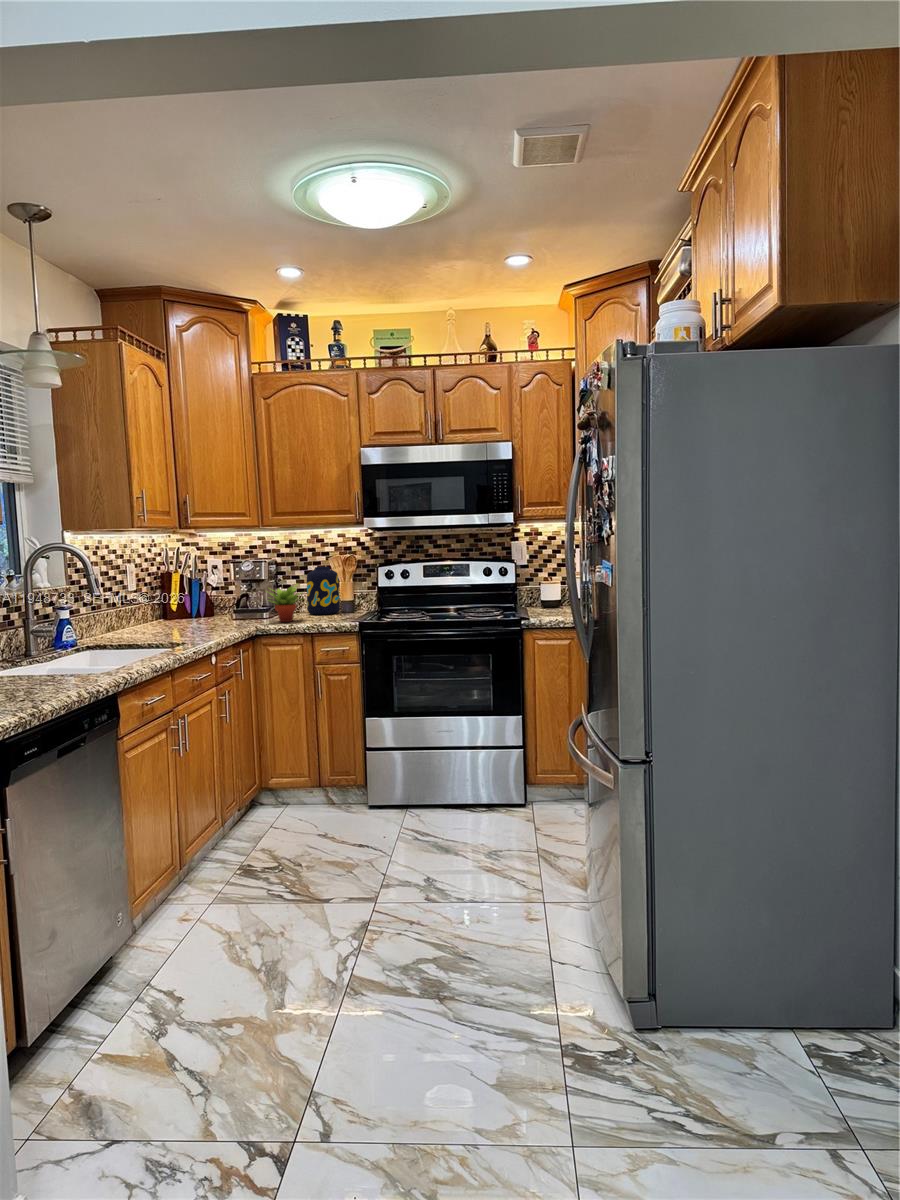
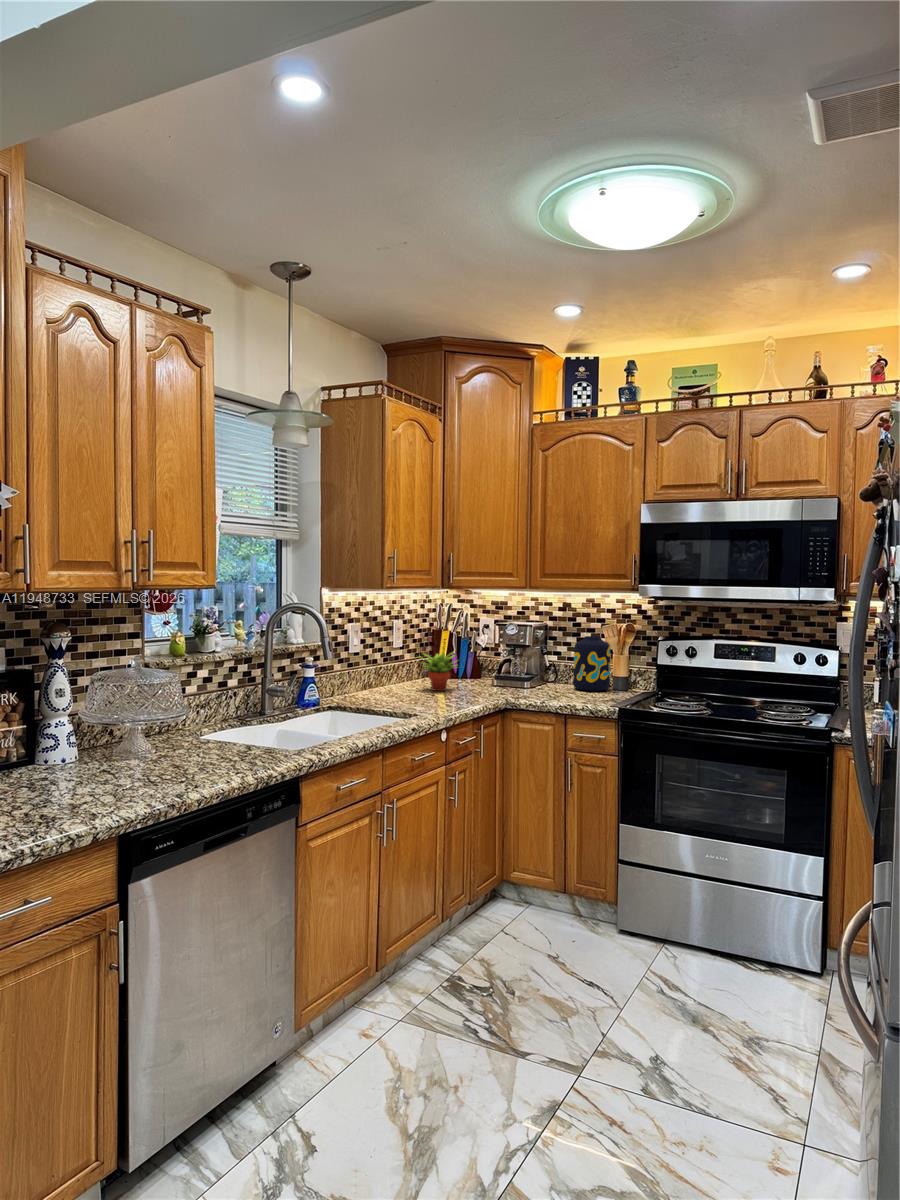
succulent plant: present [270,586,302,622] -> present [424,652,456,691]

